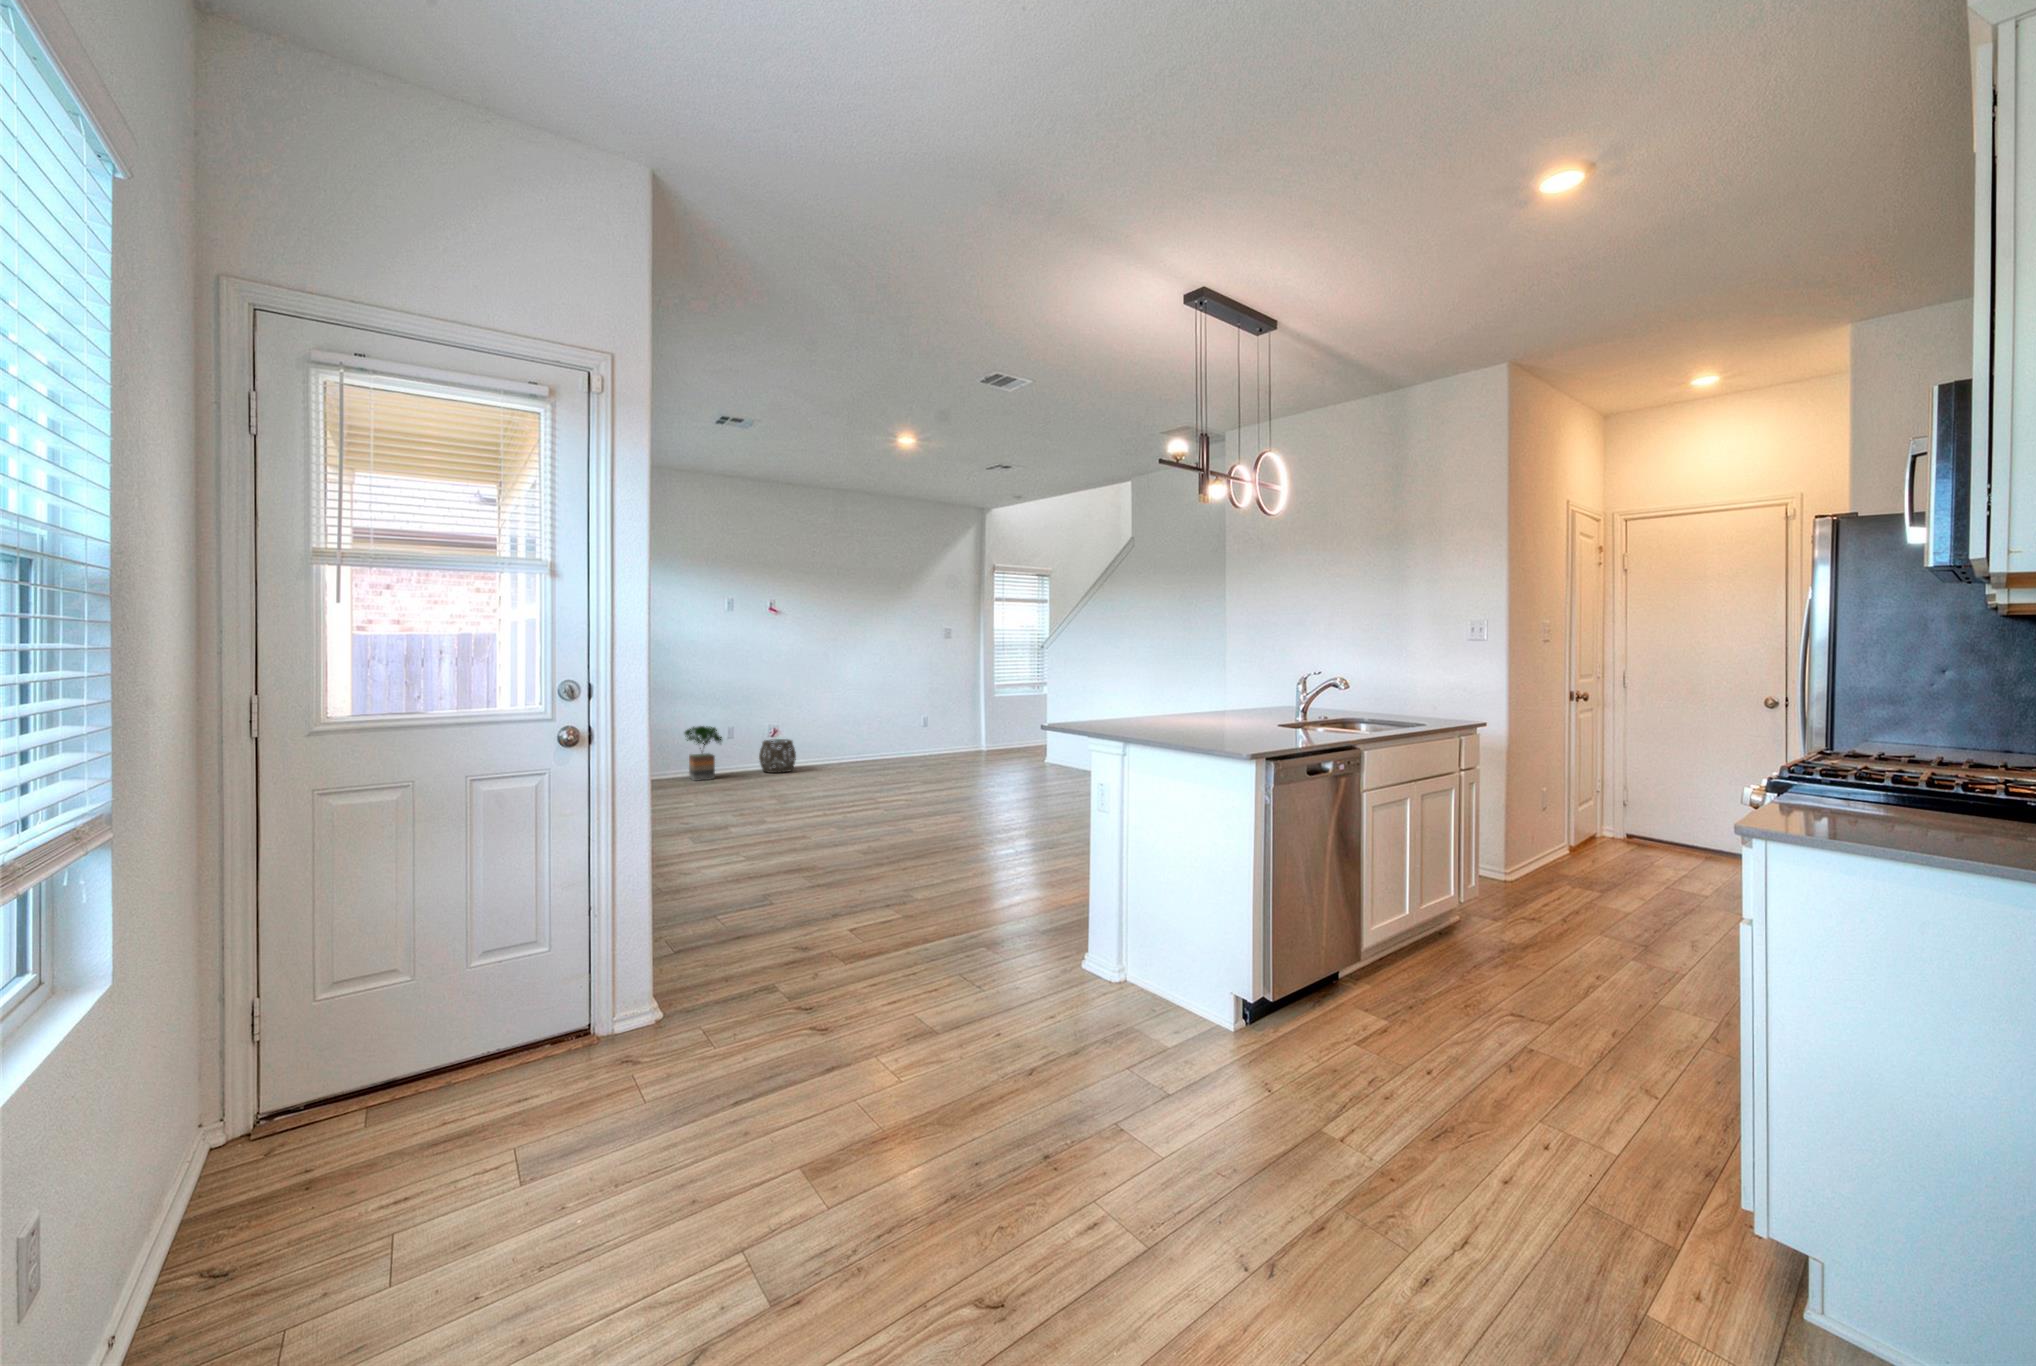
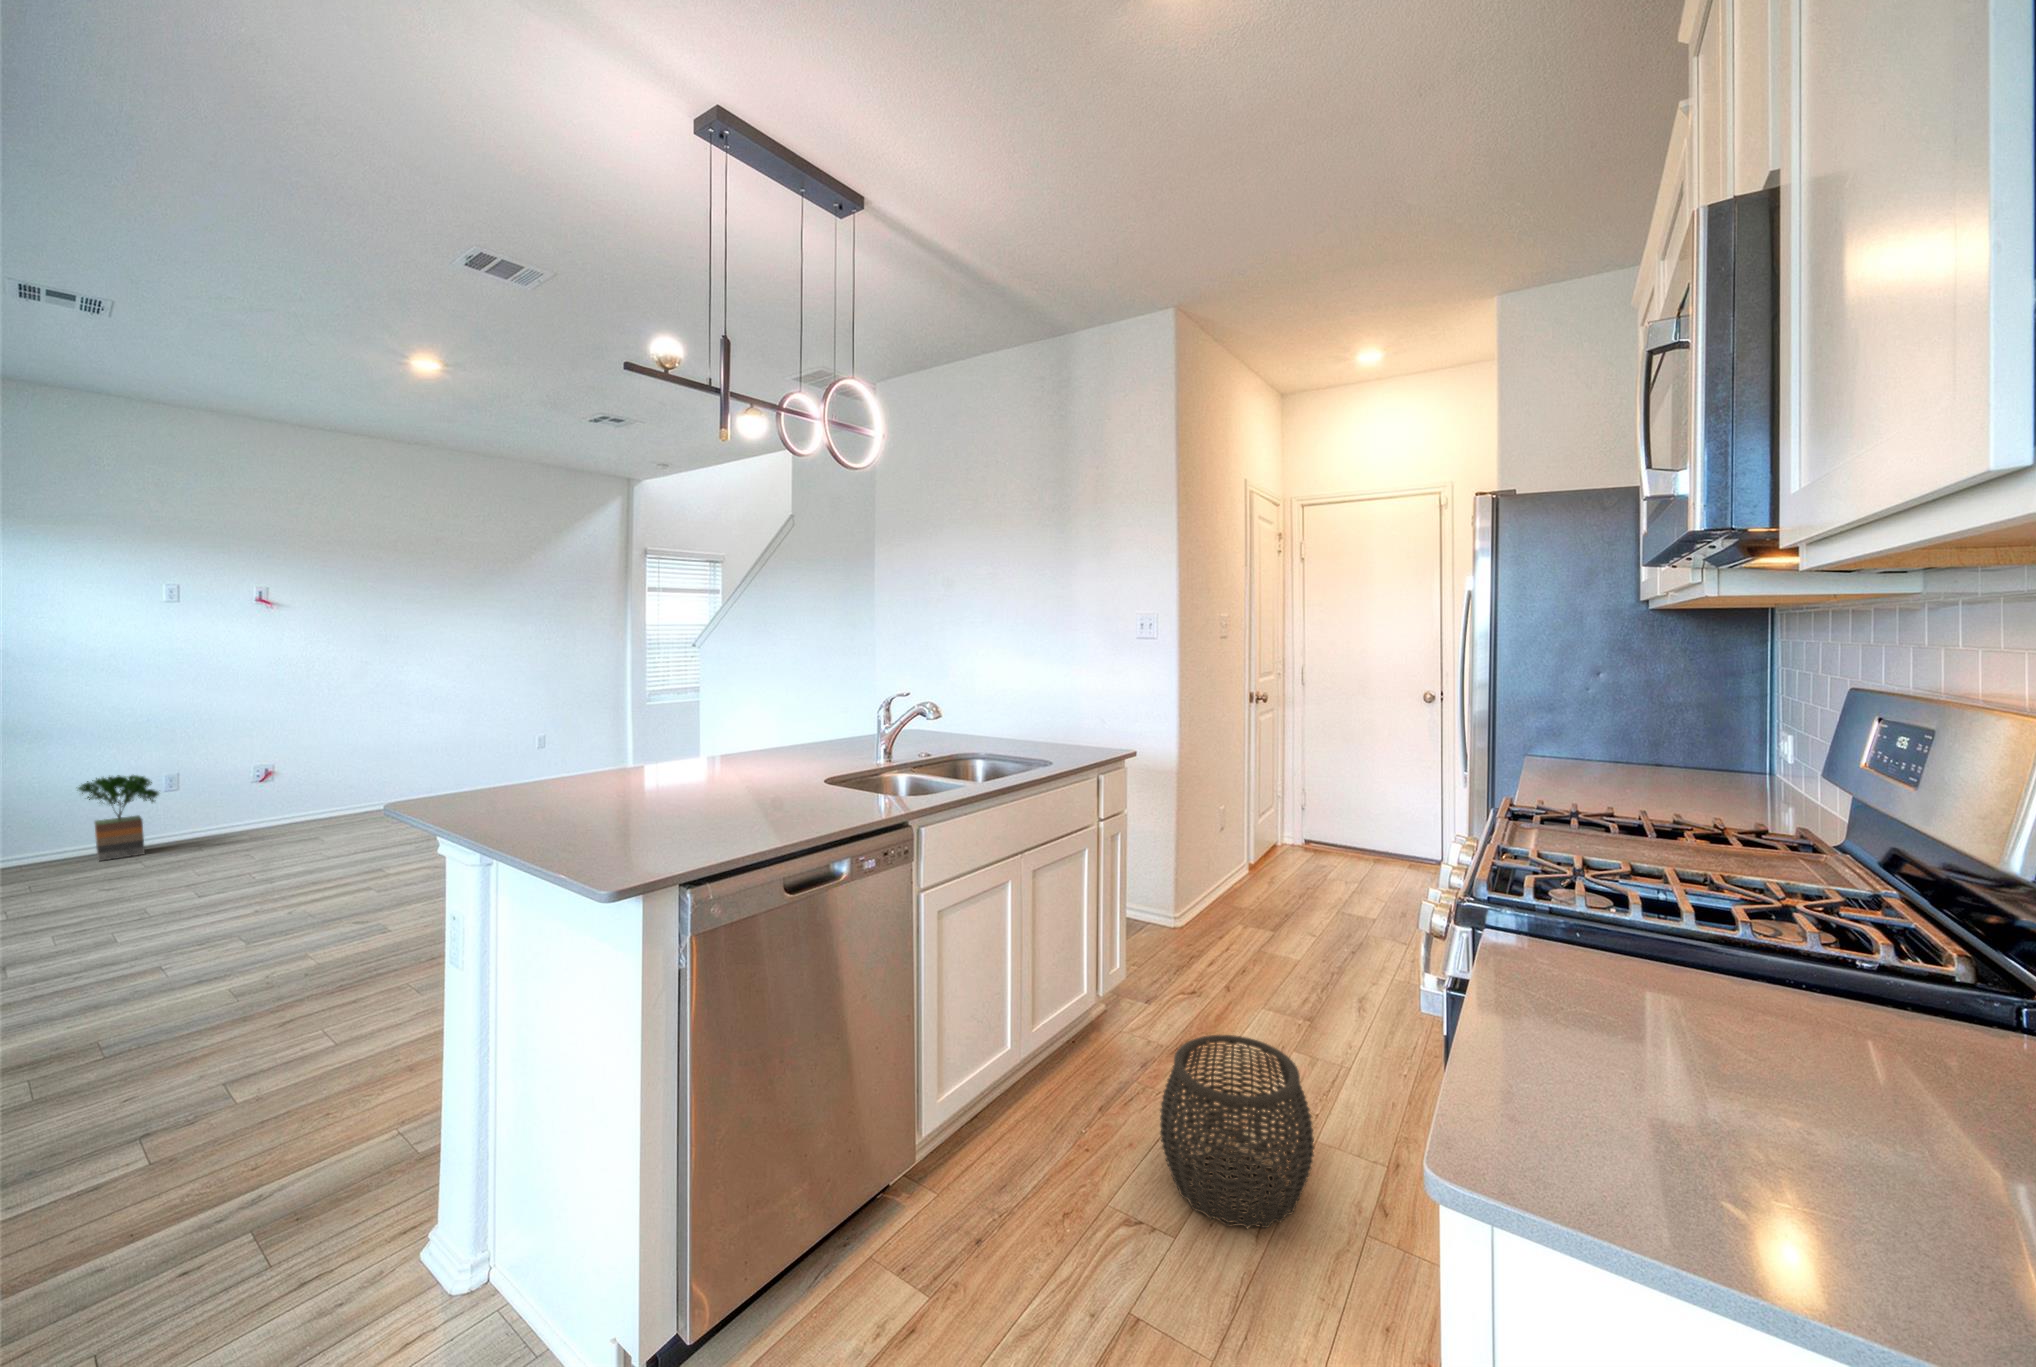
woven basket: present [759,739,796,773] -> present [1160,1035,1314,1228]

